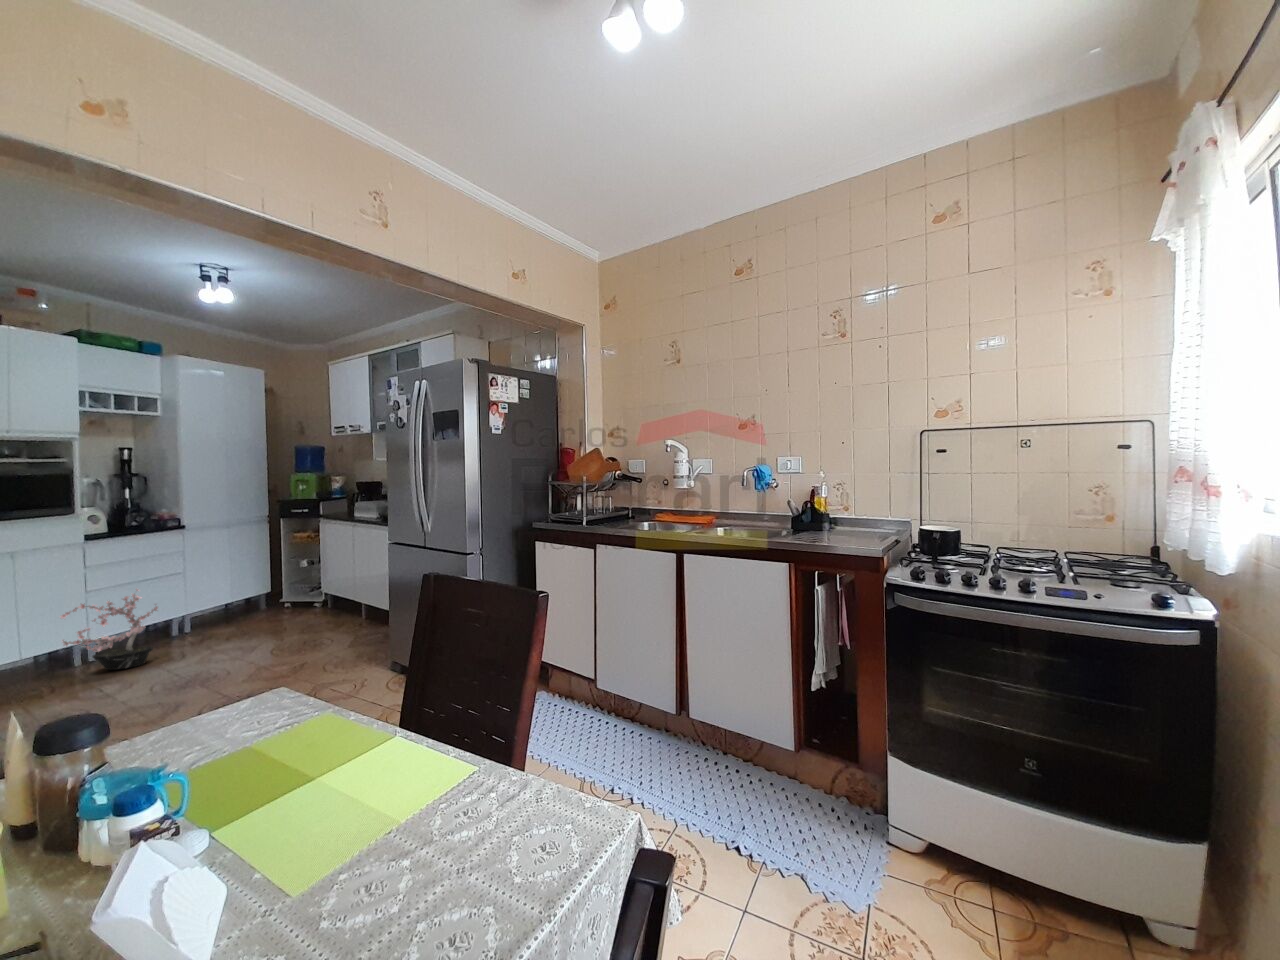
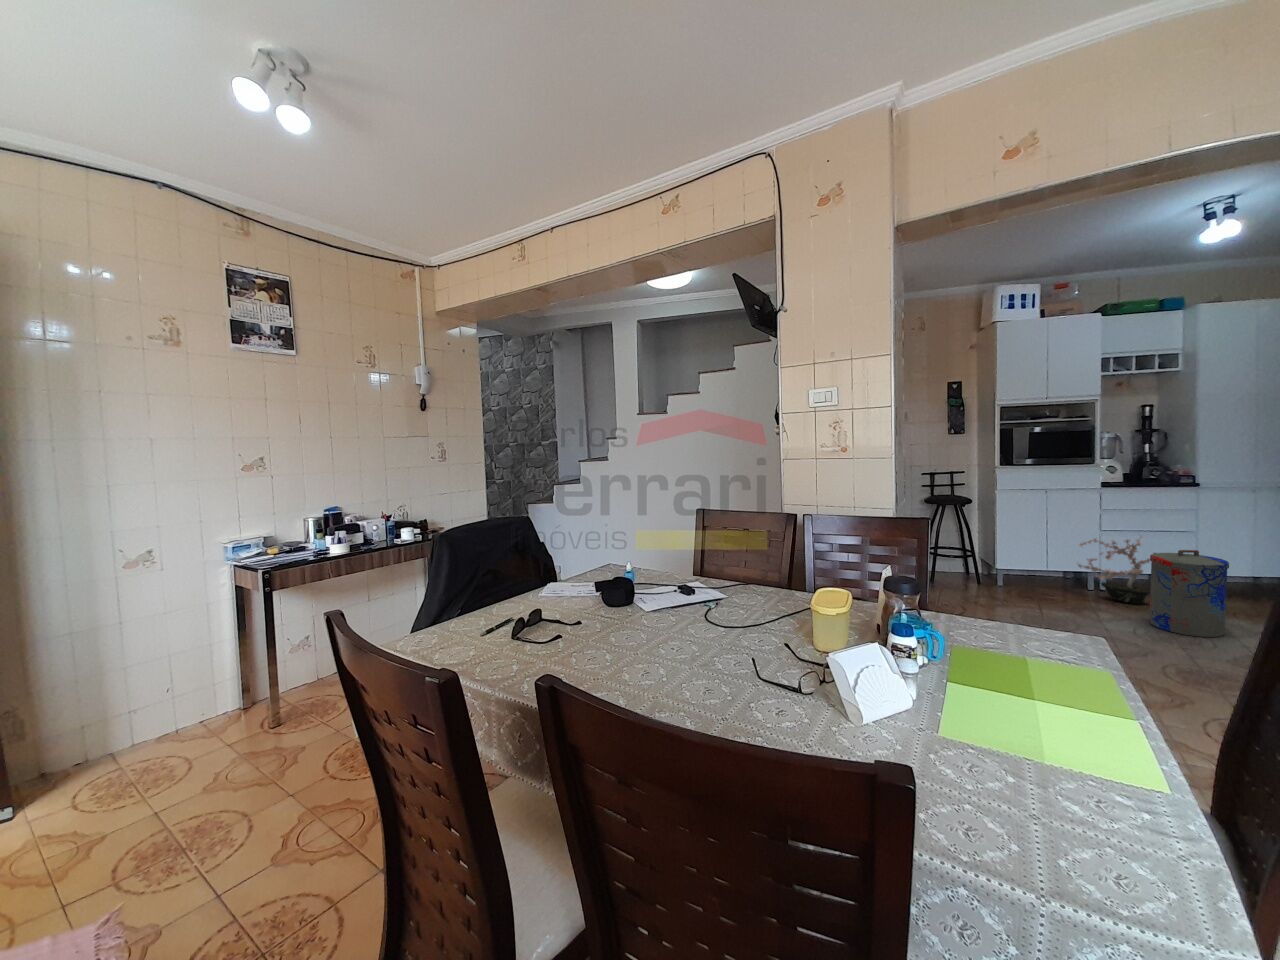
trash can: none [163,592,235,682] -> present [1150,550,1229,637]

